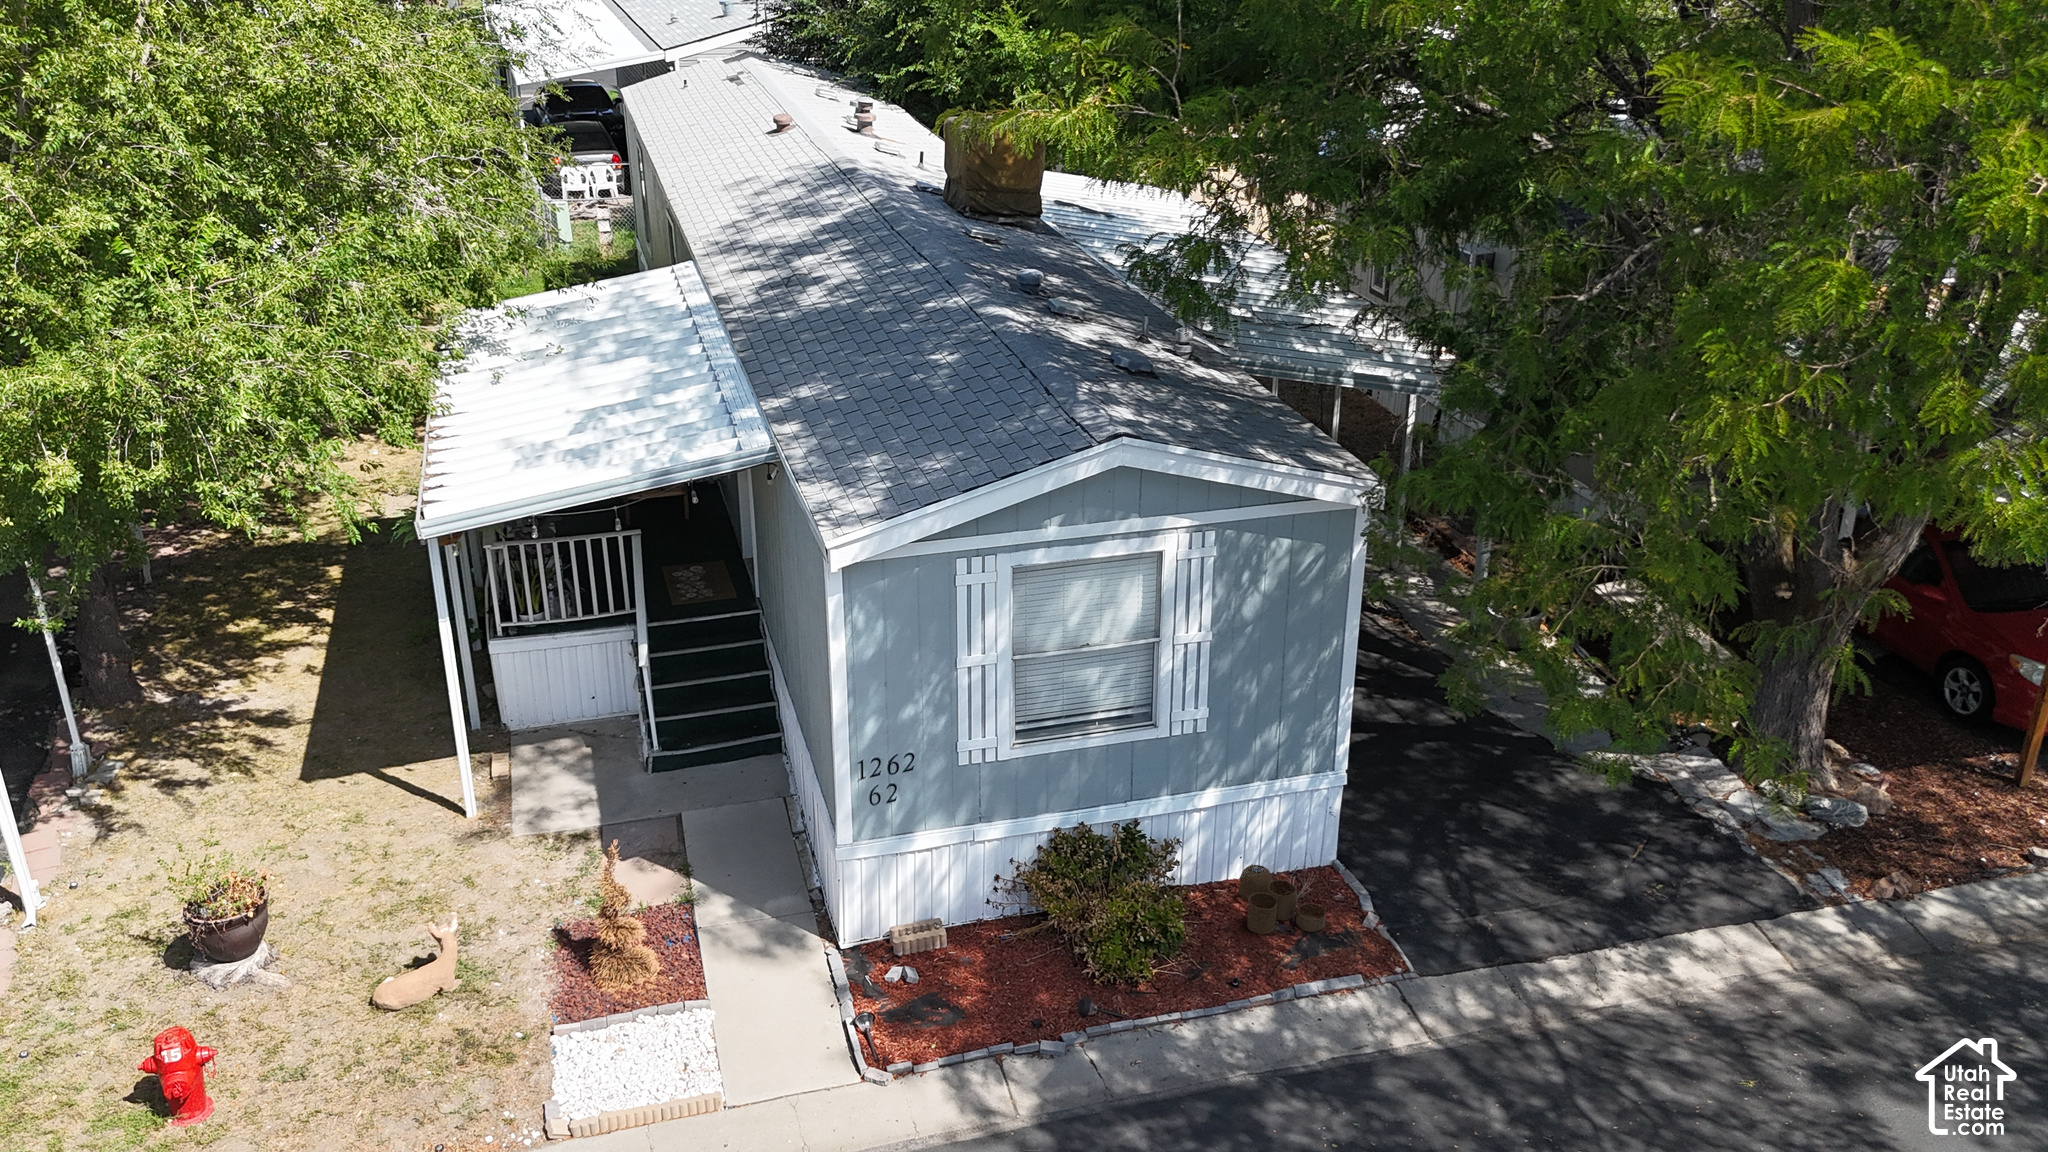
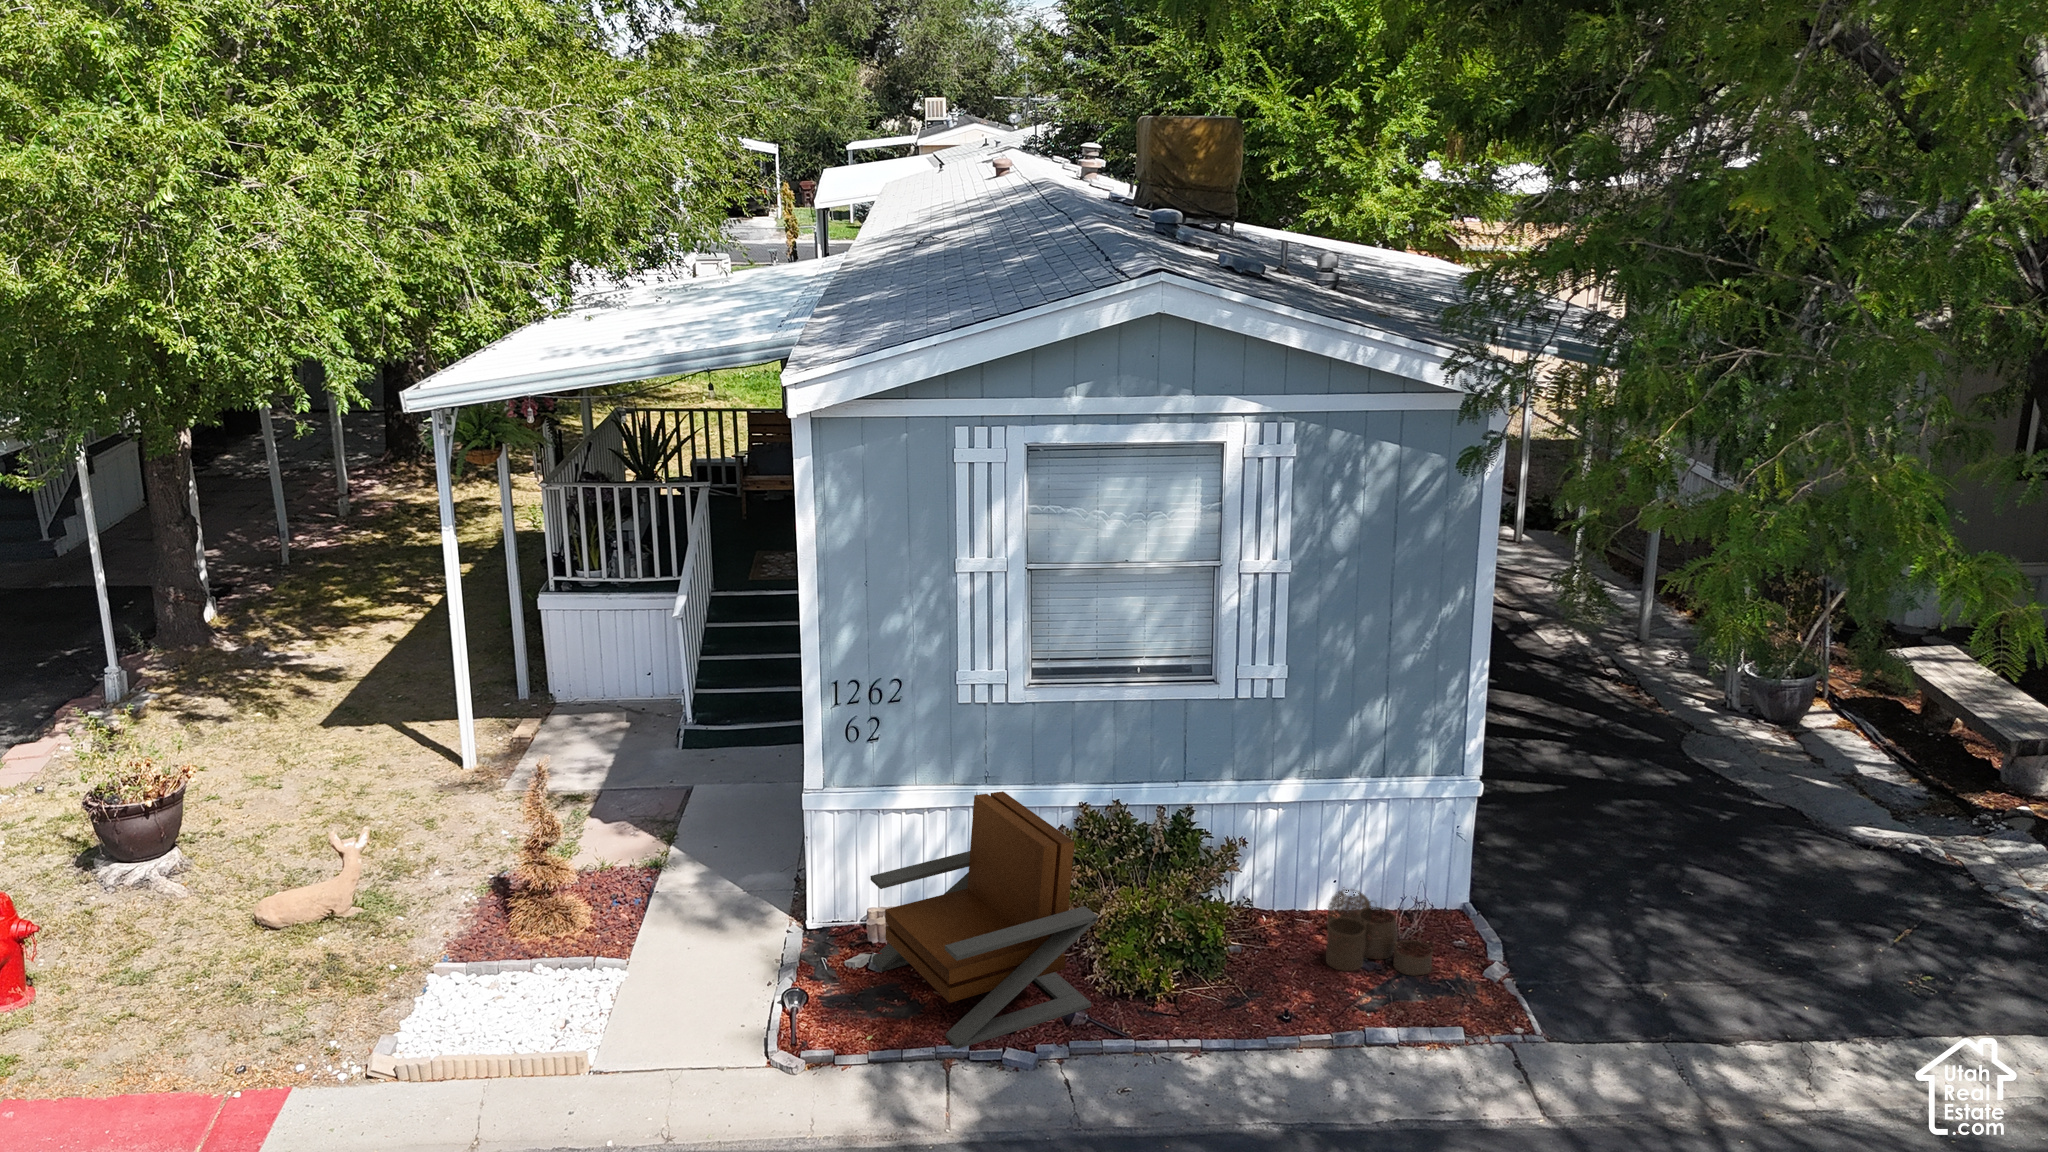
lounge chair: none [905,831,1094,1045] -> present [870,791,1098,1049]

